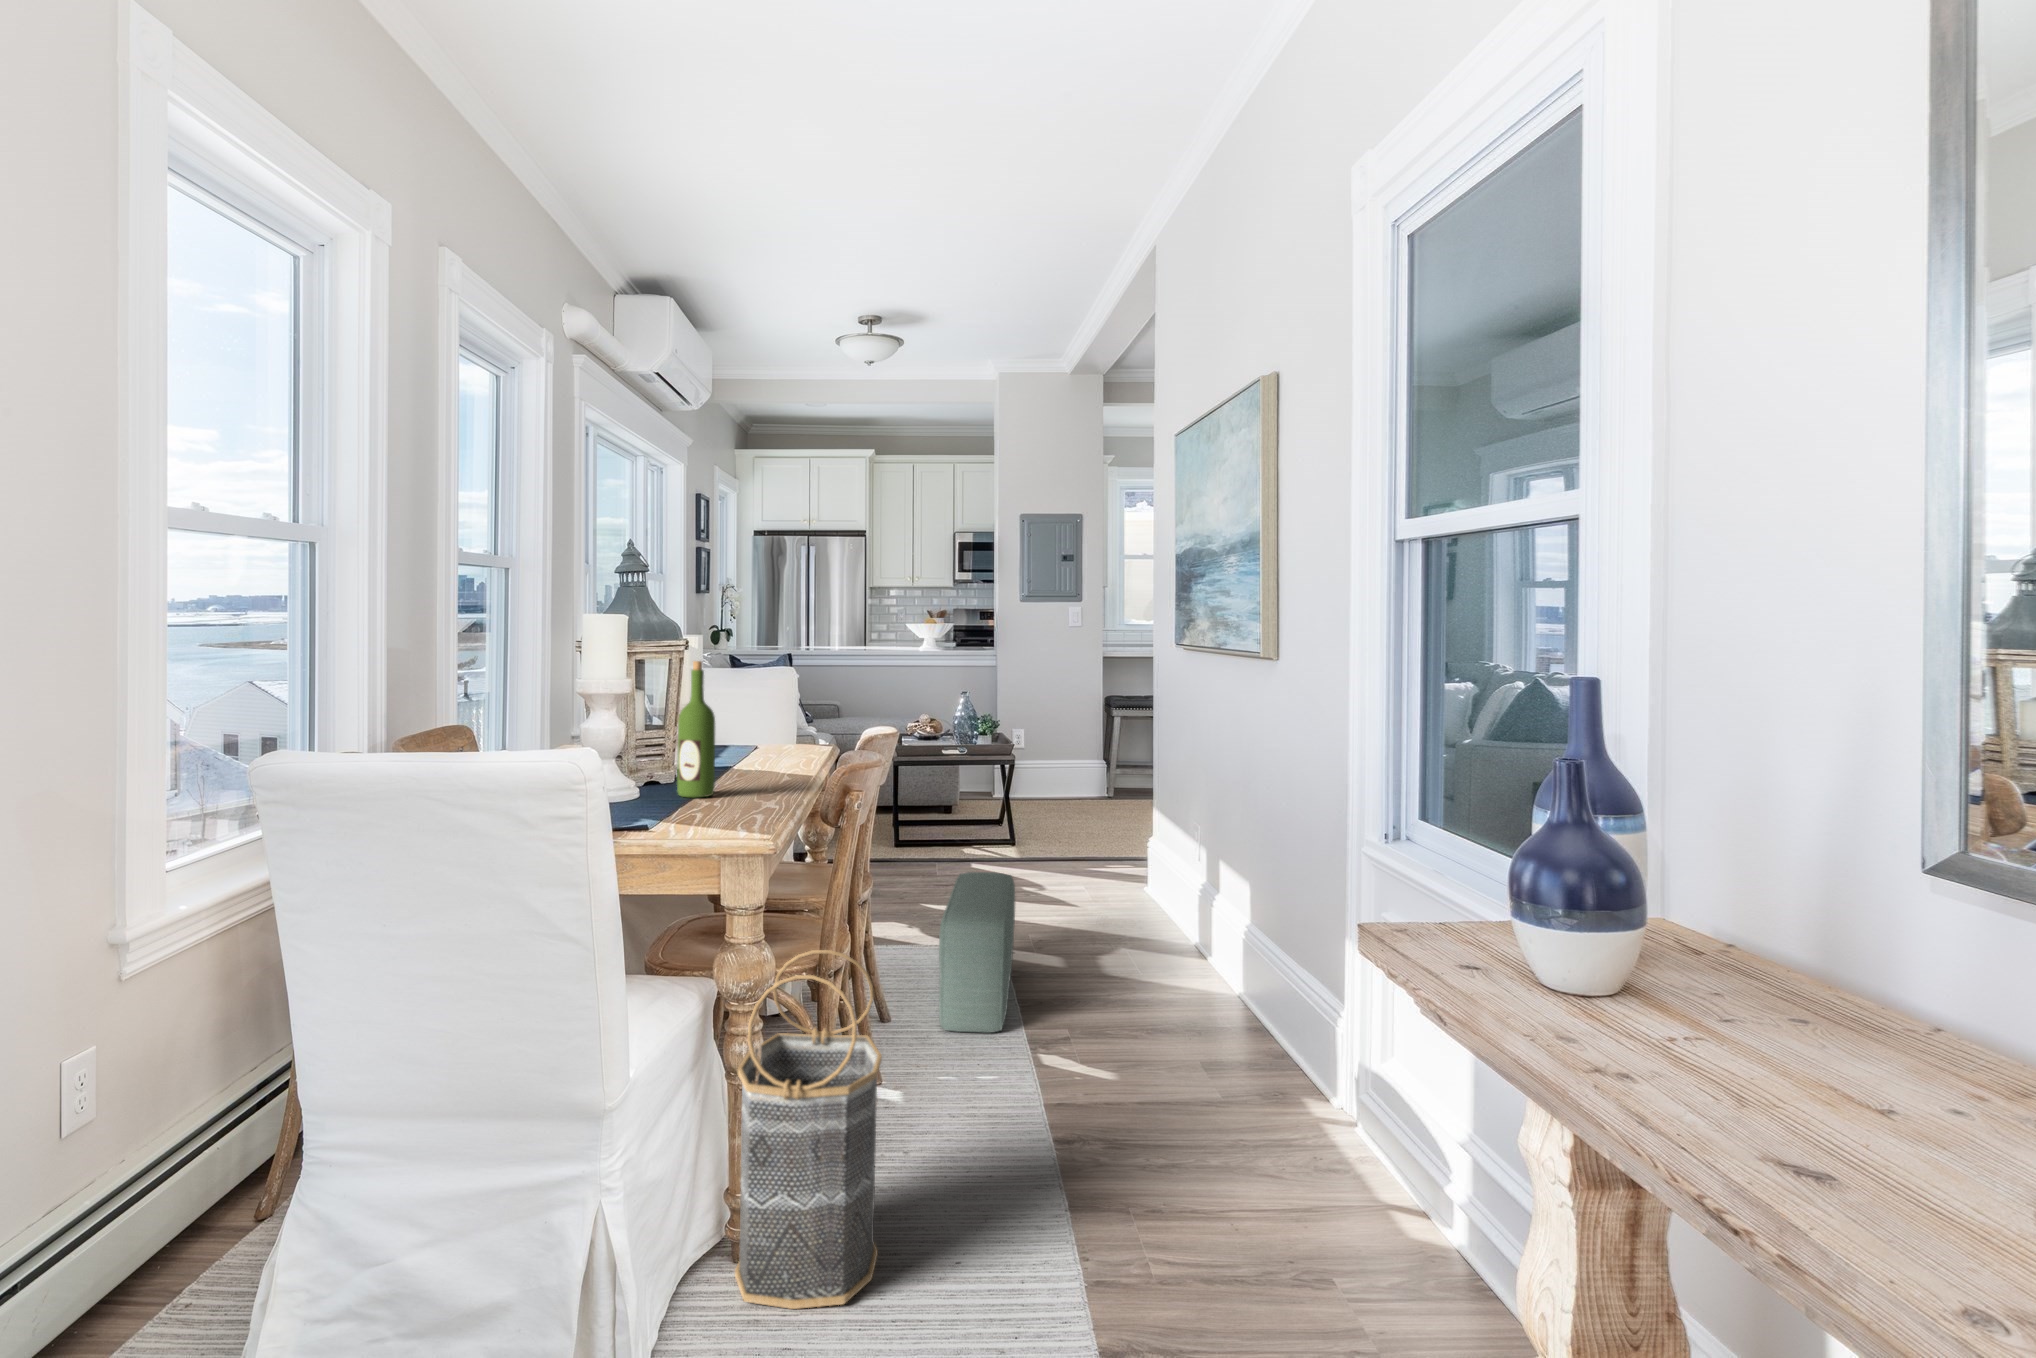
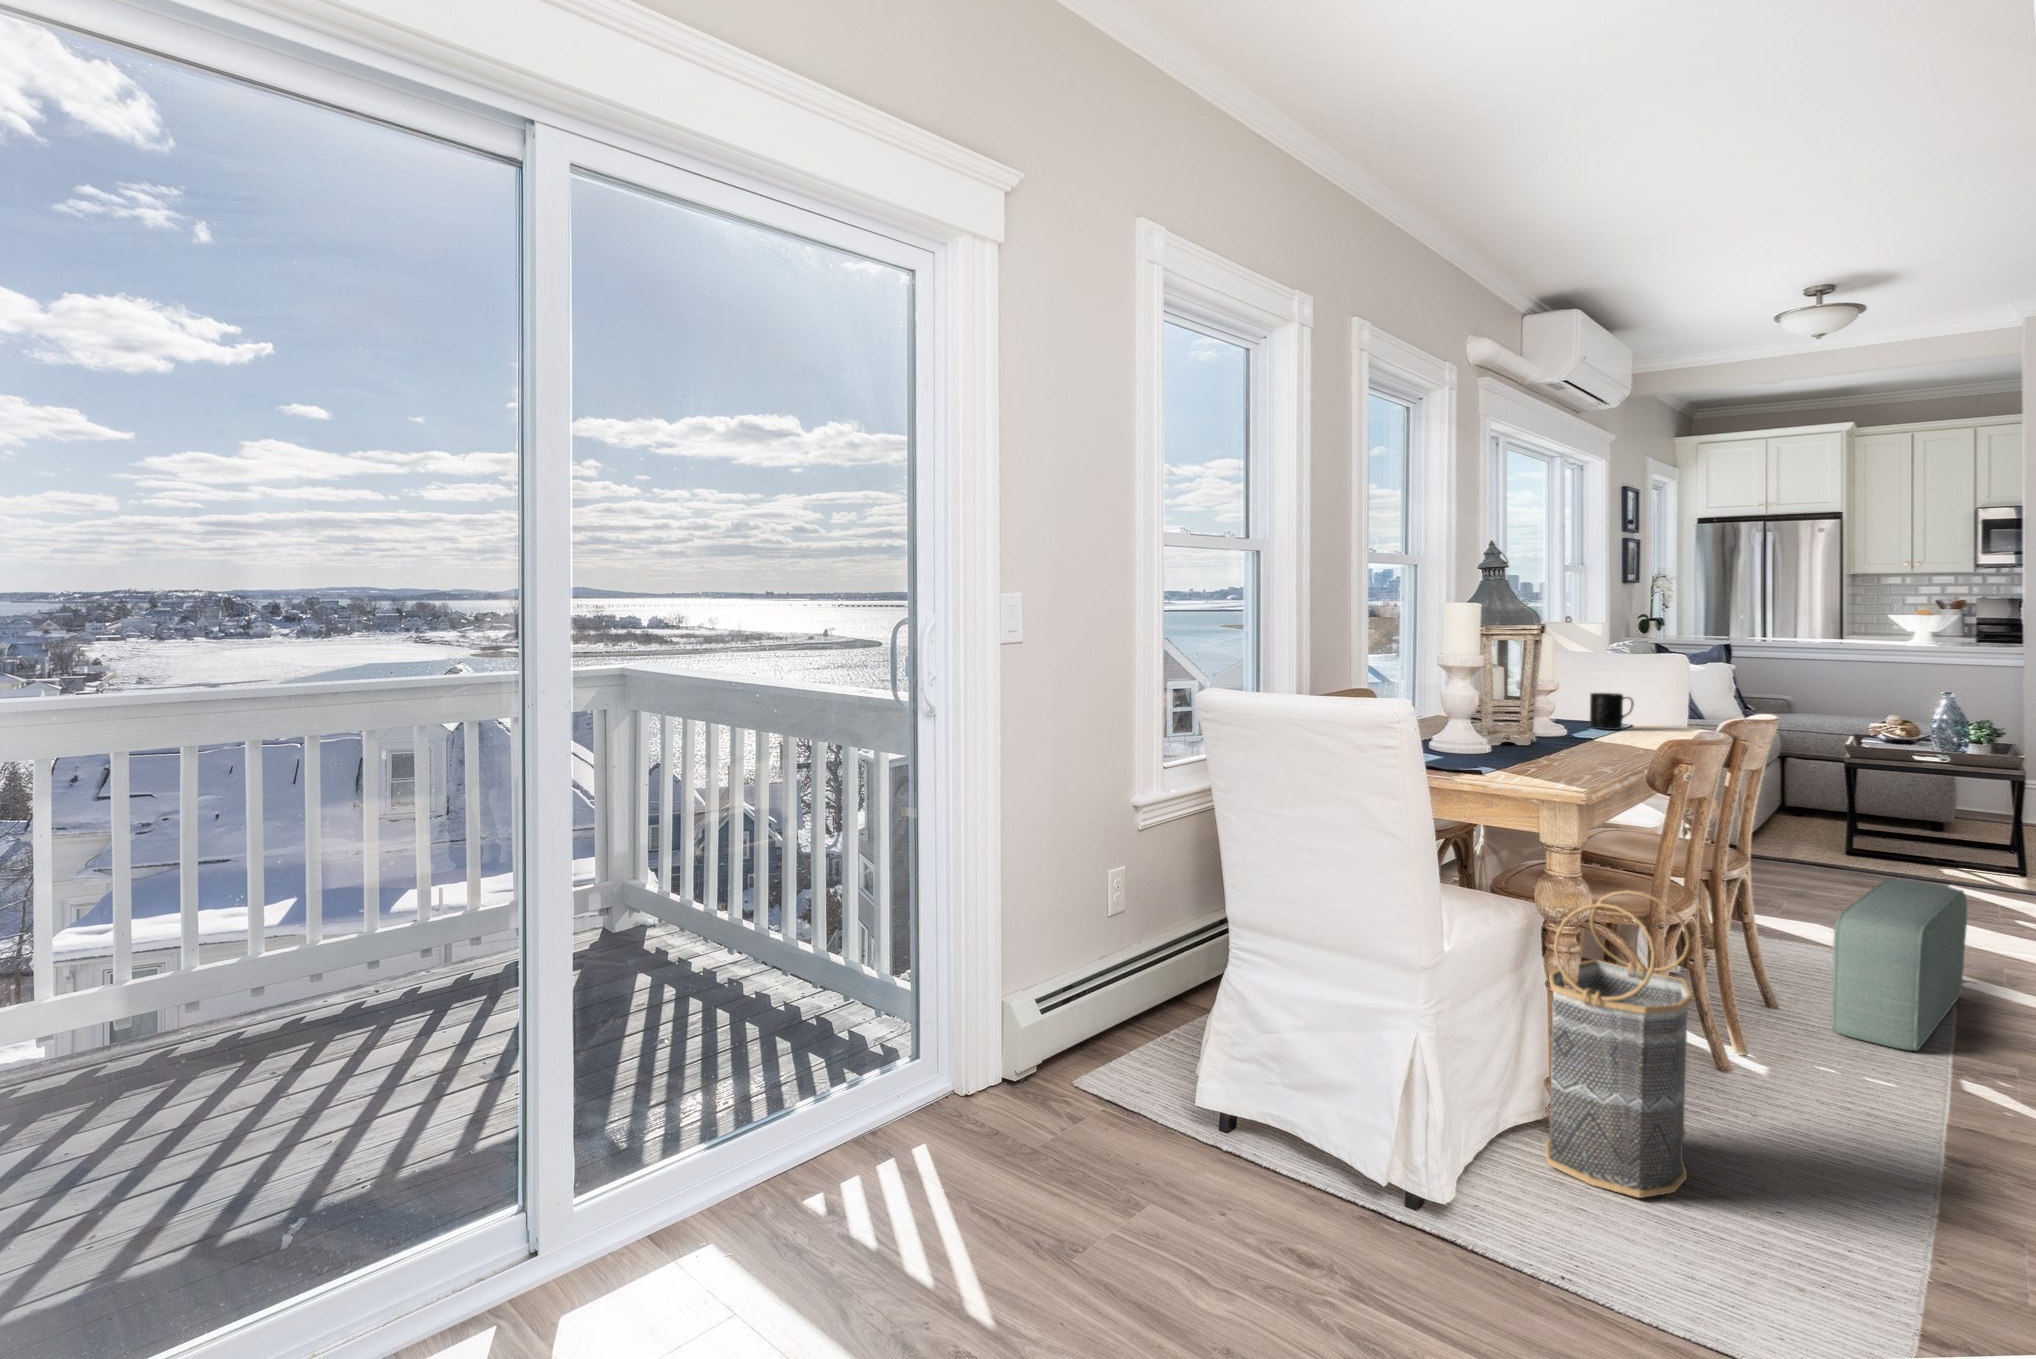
wine bottle: present [677,661,715,797] -> none [1526,640,1561,757]
mug: none [719,713,761,754] -> present [1590,693,1634,730]

